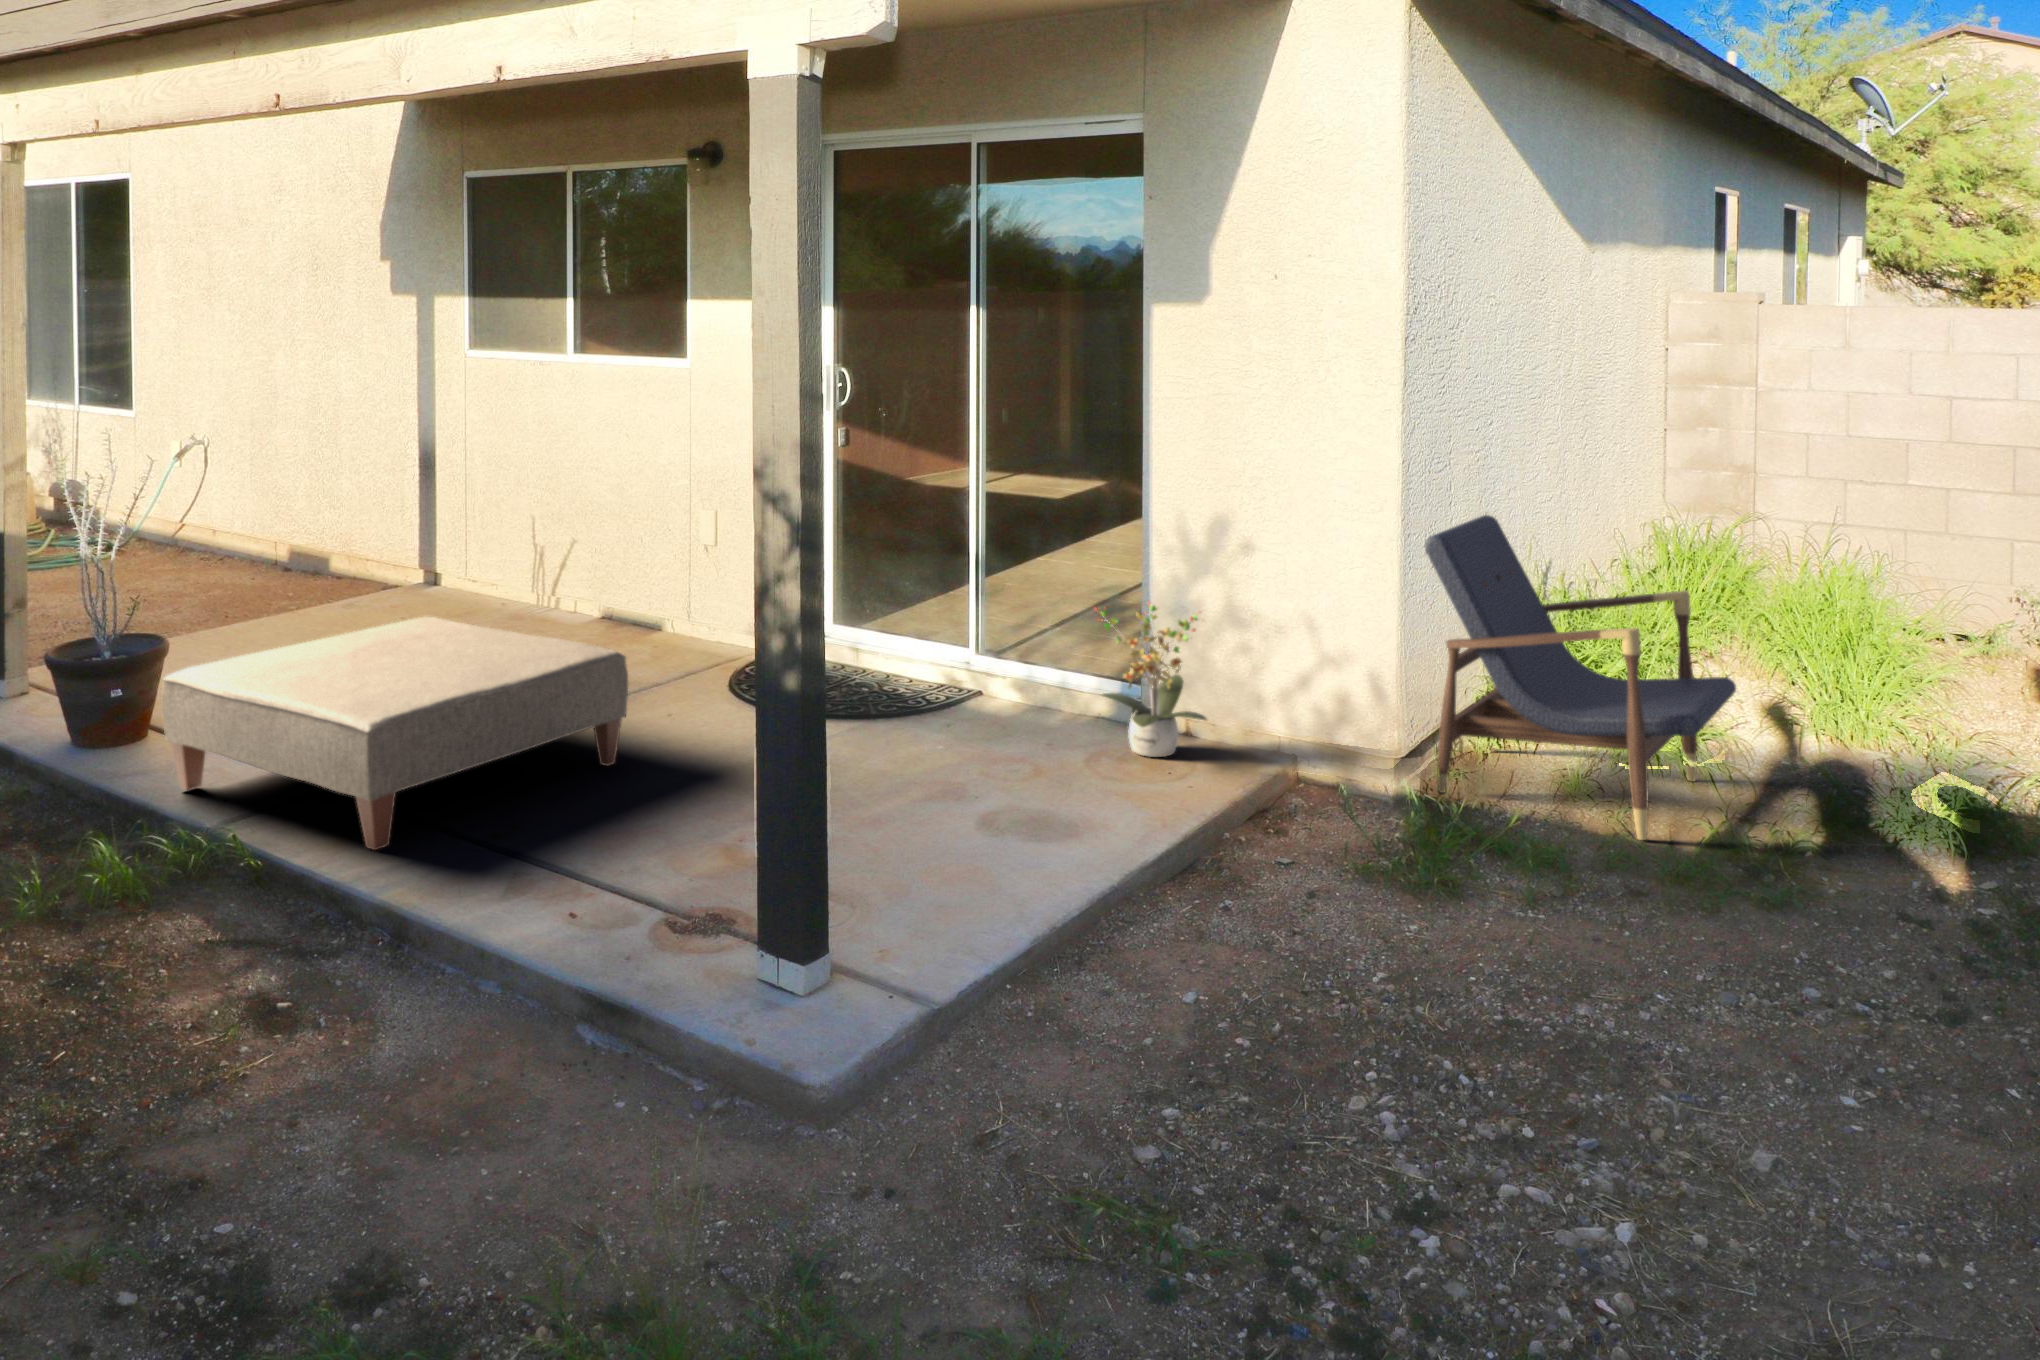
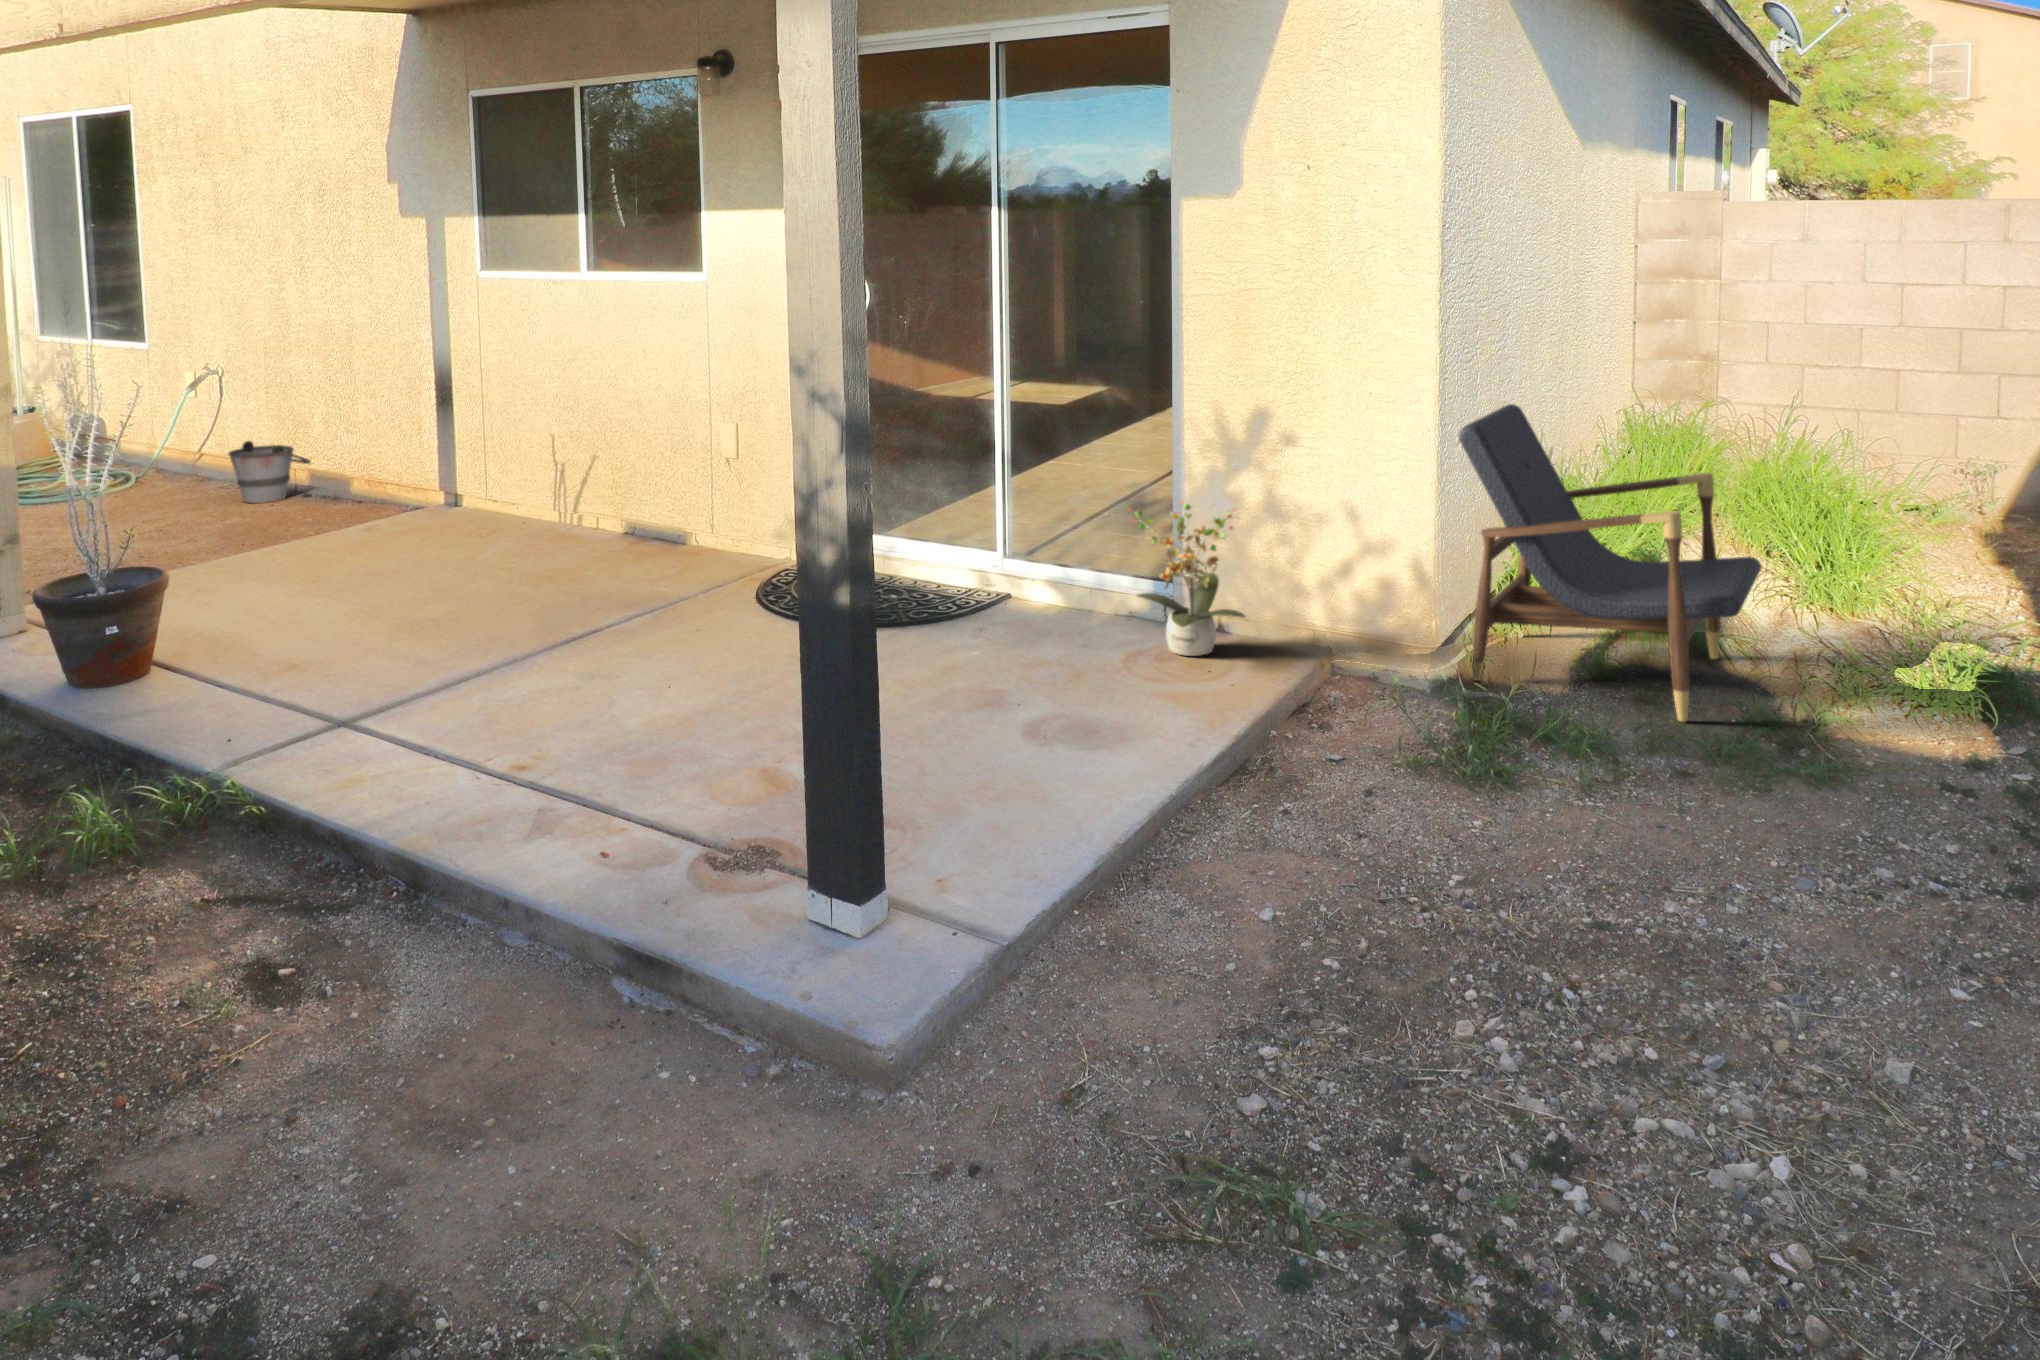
bucket: none [214,513,294,576] -> present [229,441,310,503]
ottoman: present [162,617,628,850] -> none [157,540,656,789]

